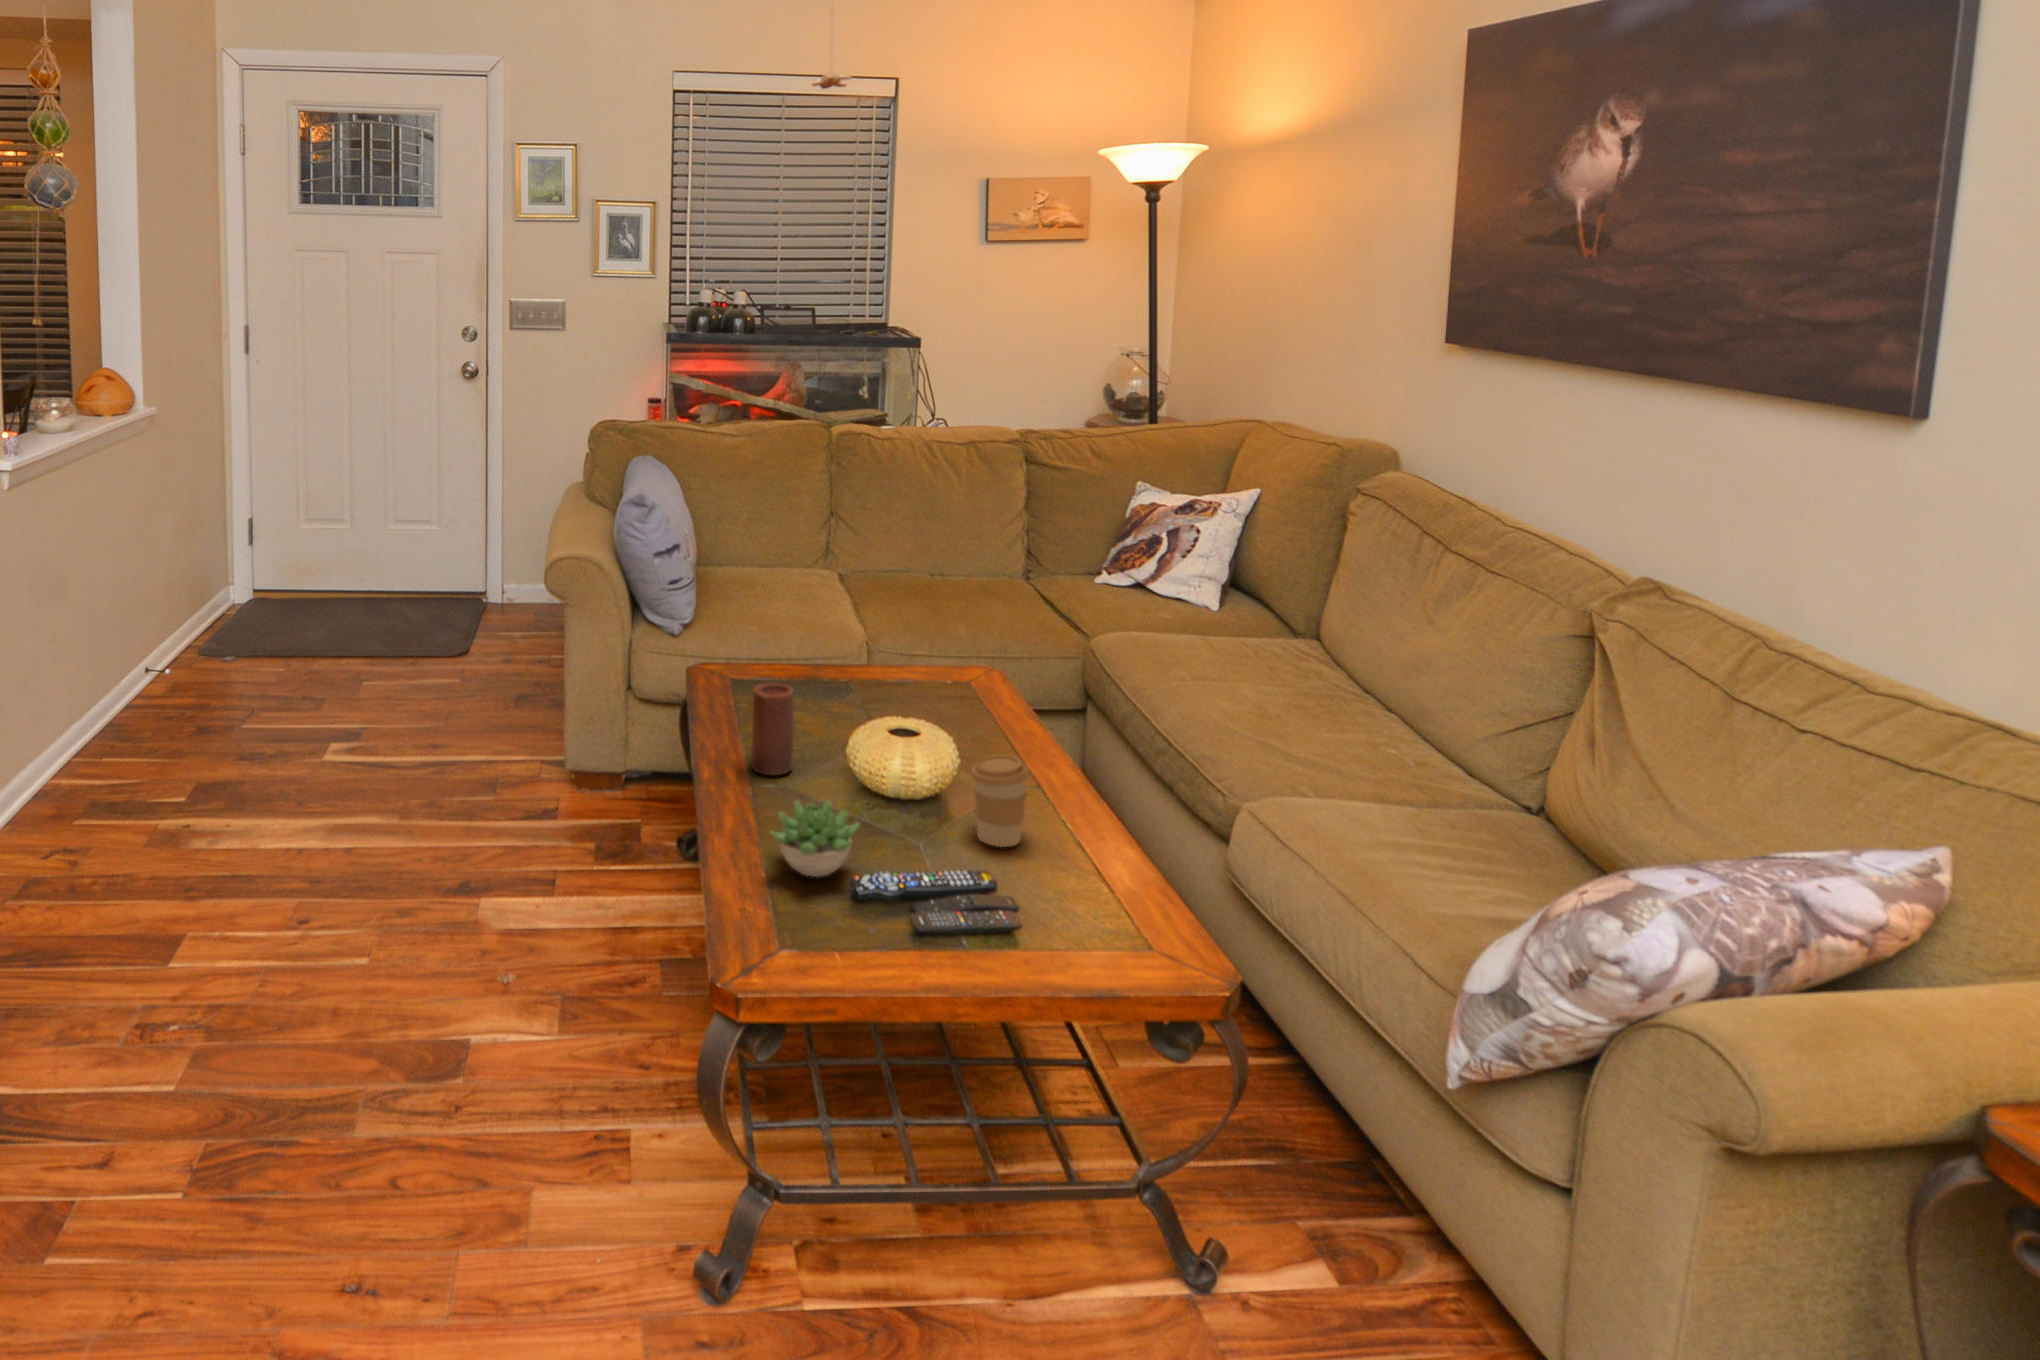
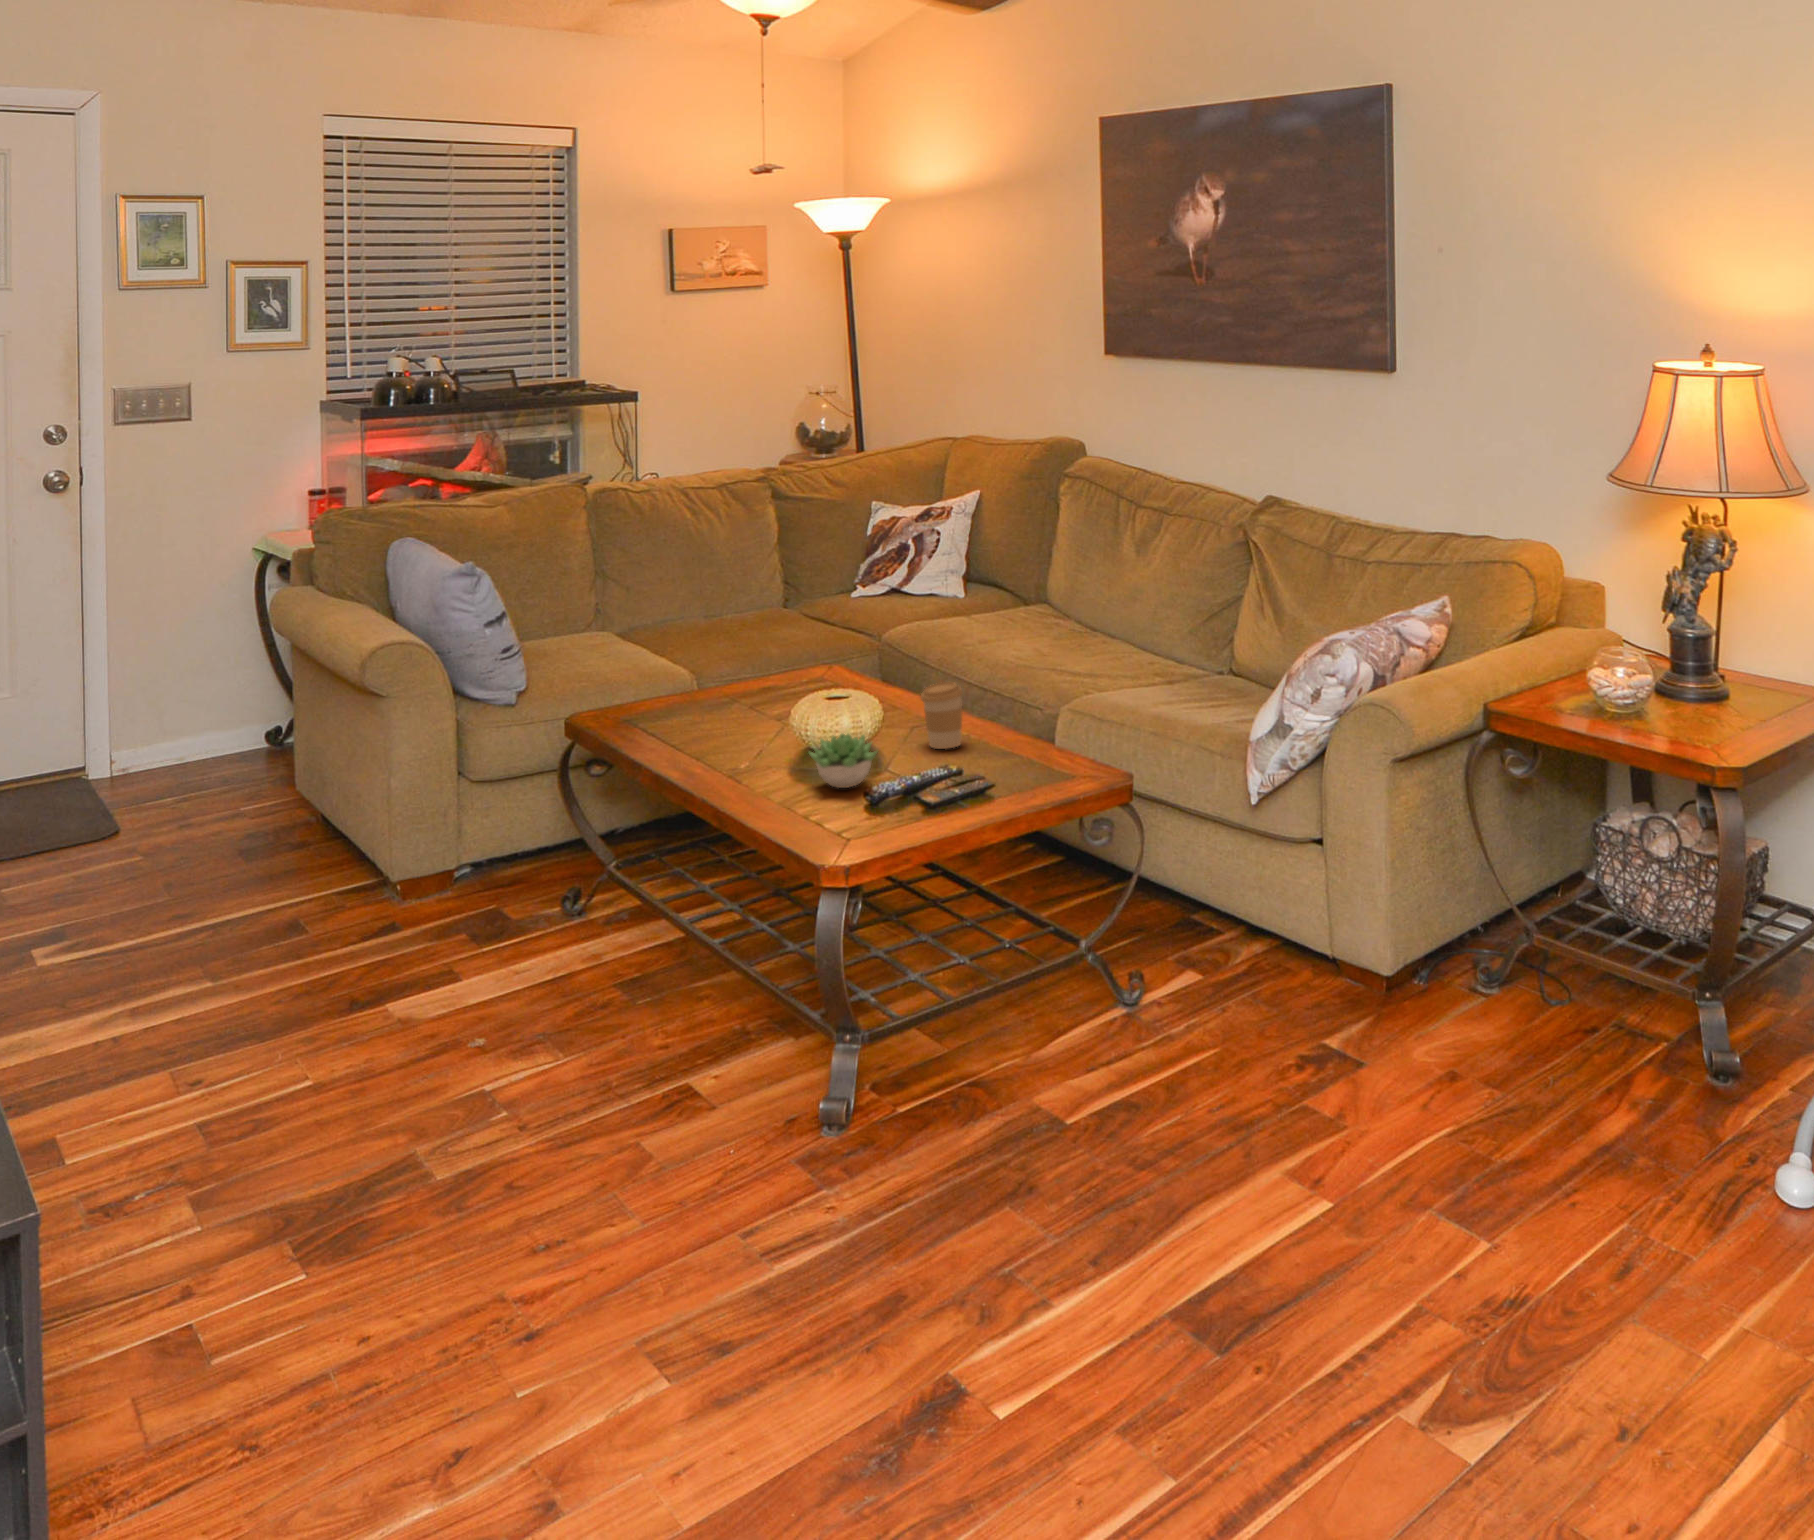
candle: present [752,683,793,775] -> none [725,675,763,752]

